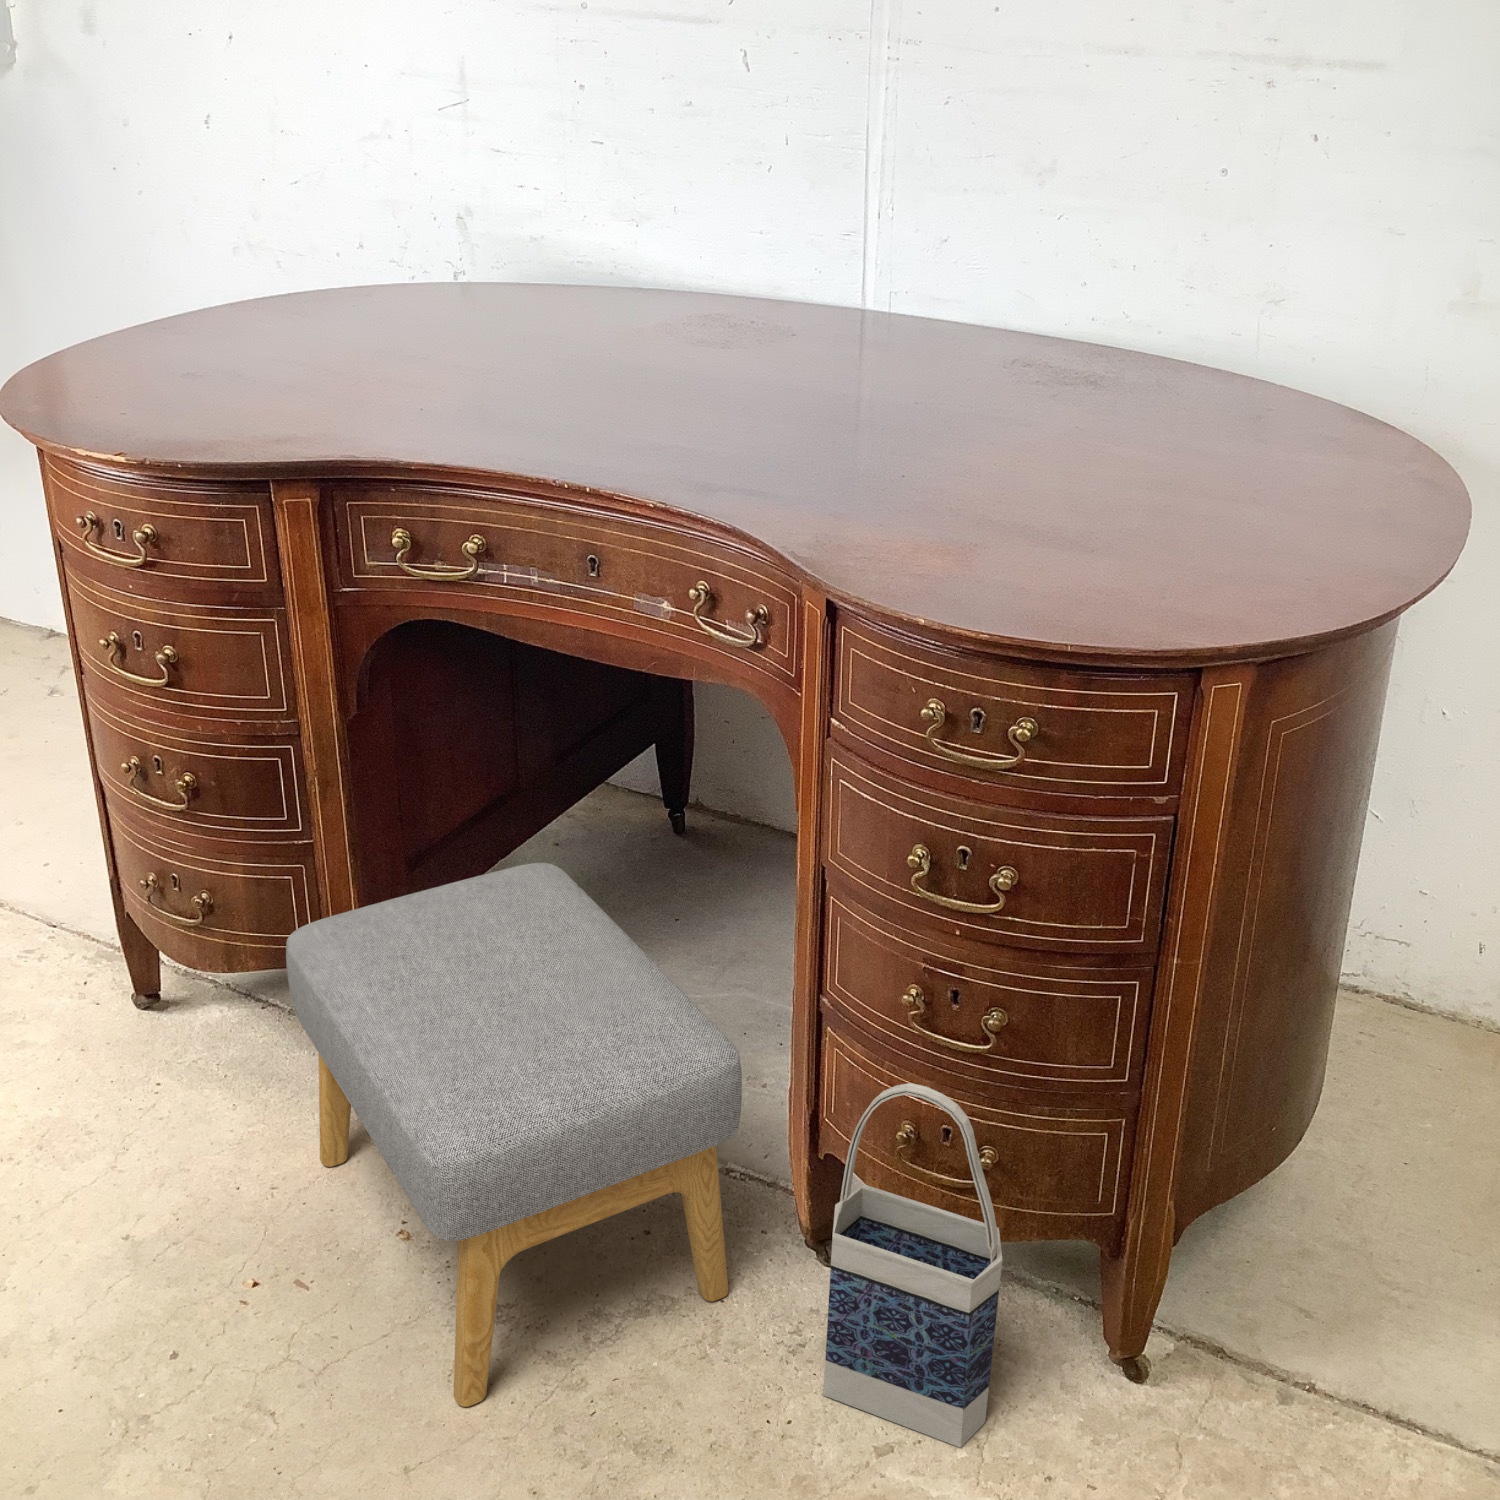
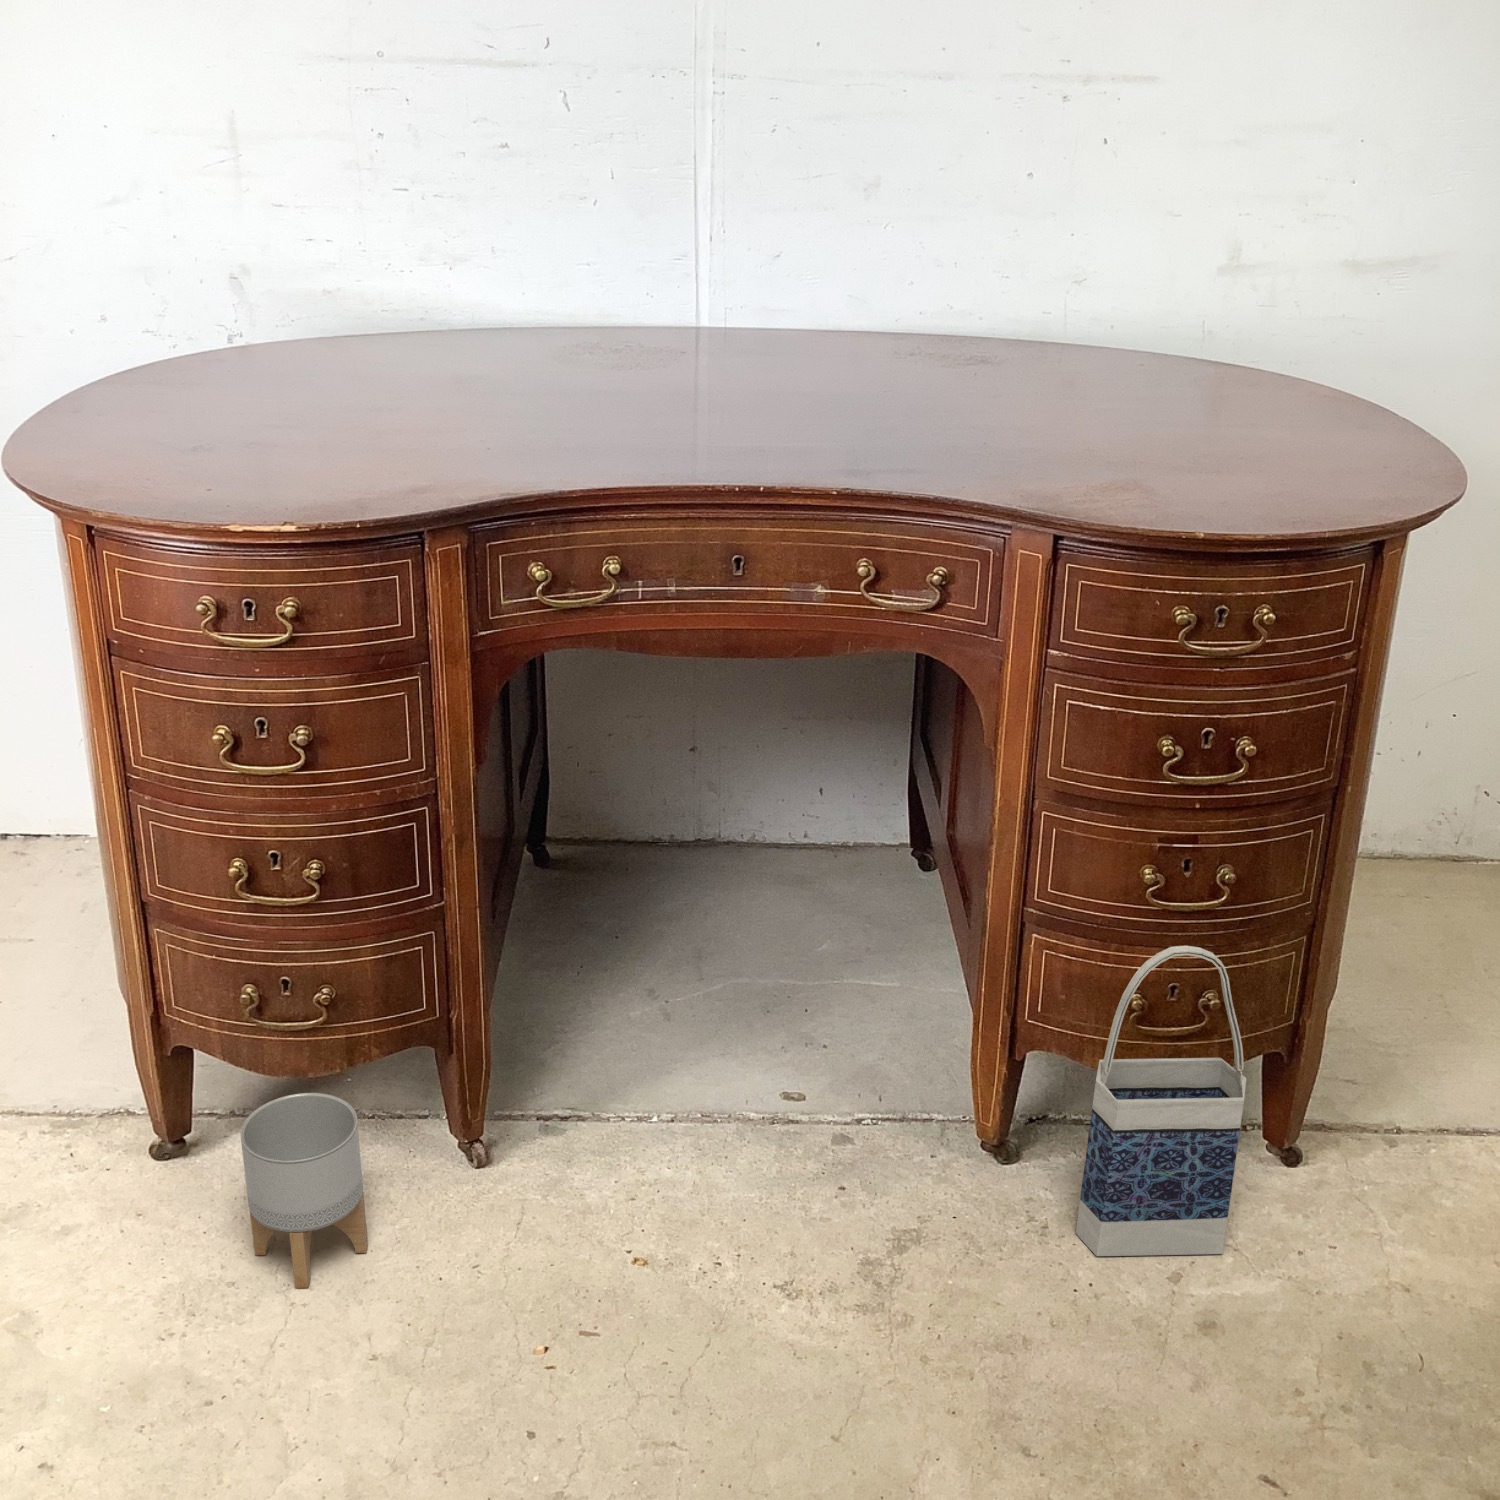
footstool: present [286,863,742,1407] -> none [478,877,984,1376]
planter: none [97,980,216,1154] -> present [240,1093,368,1288]

